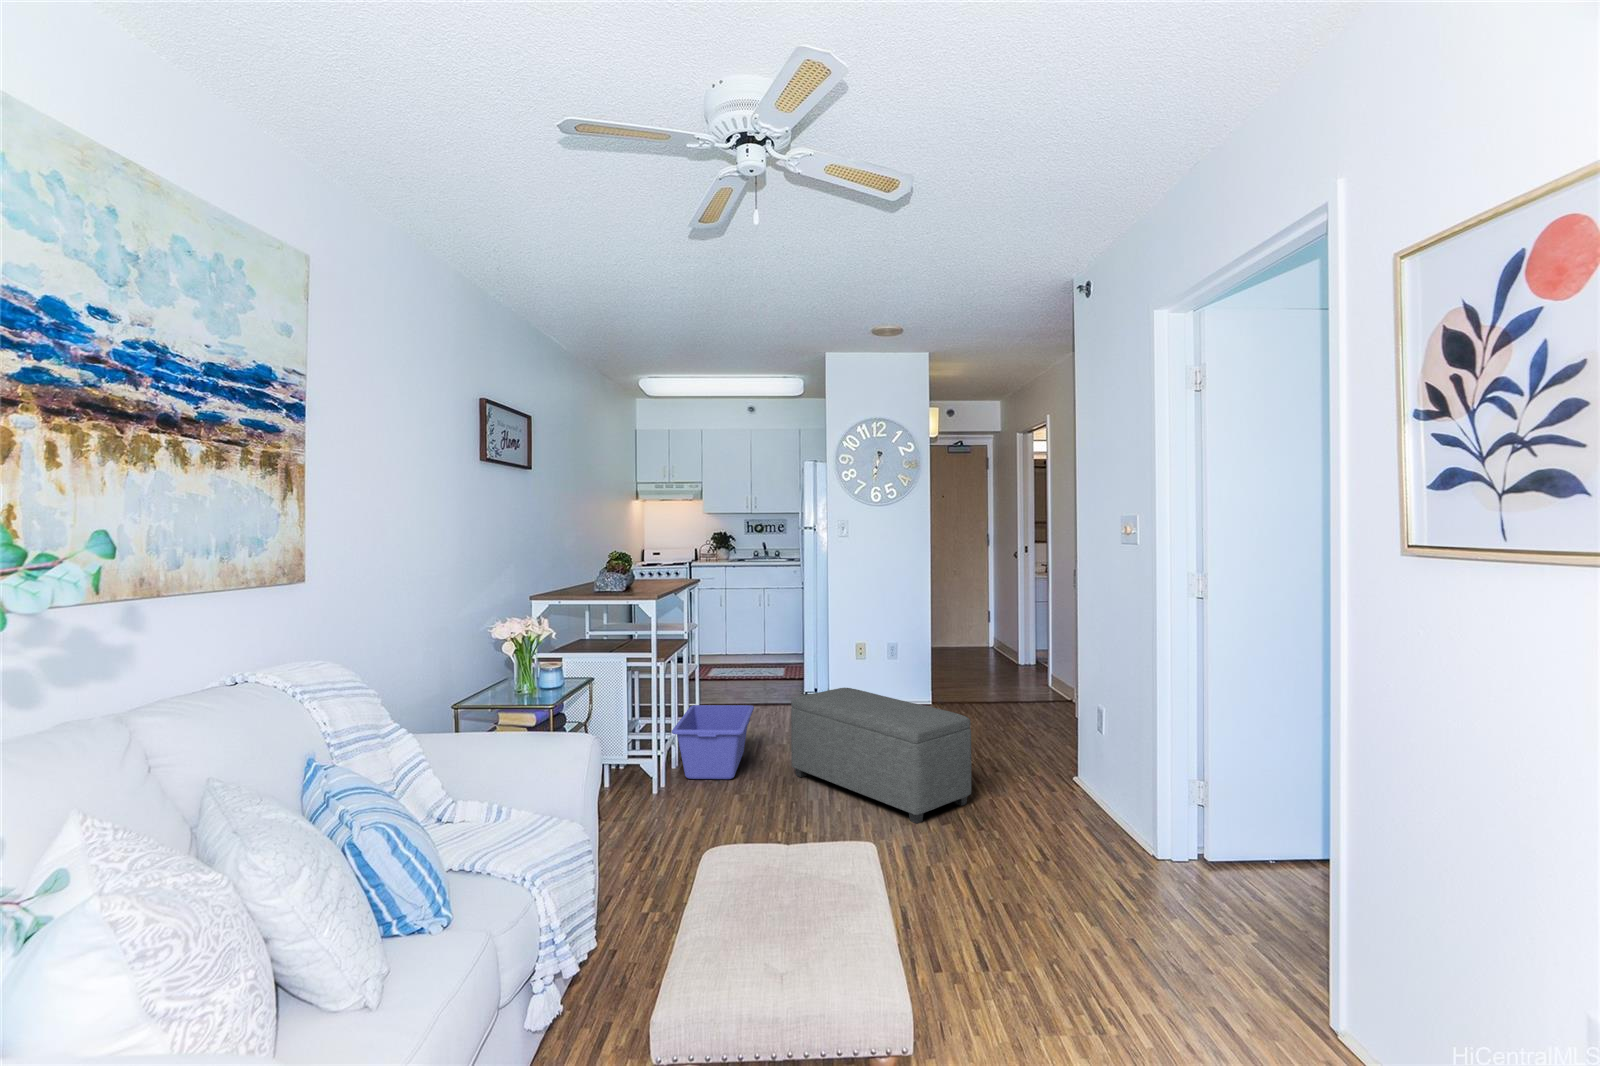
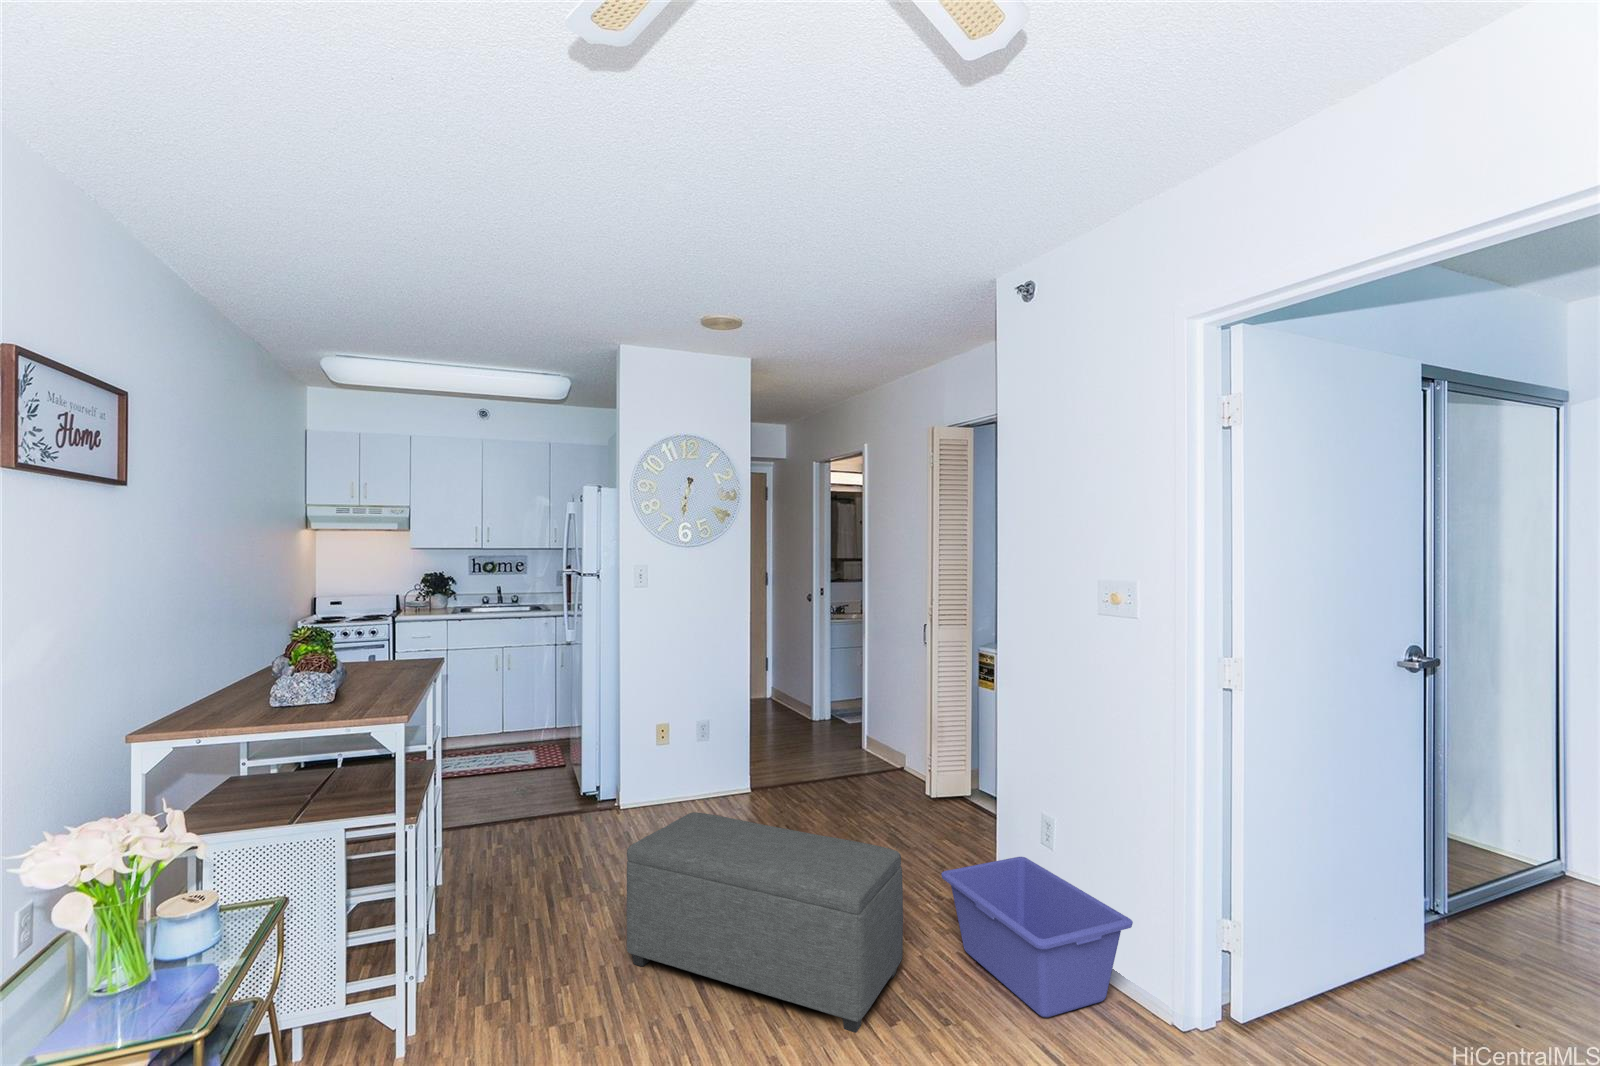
storage bin: present [672,705,754,779] -> present [941,857,1133,1017]

